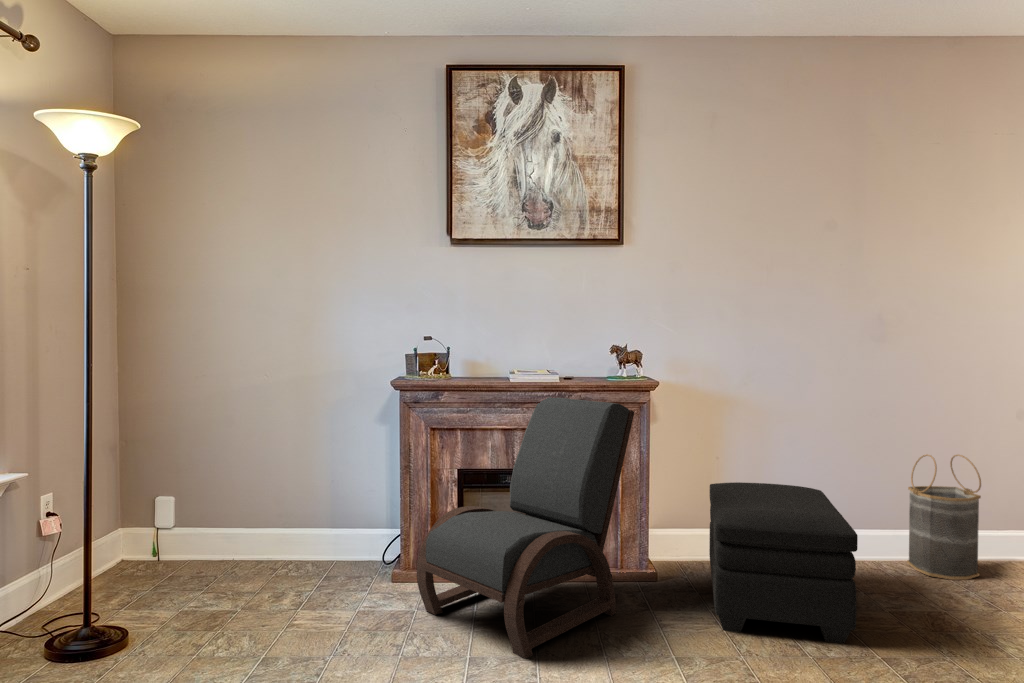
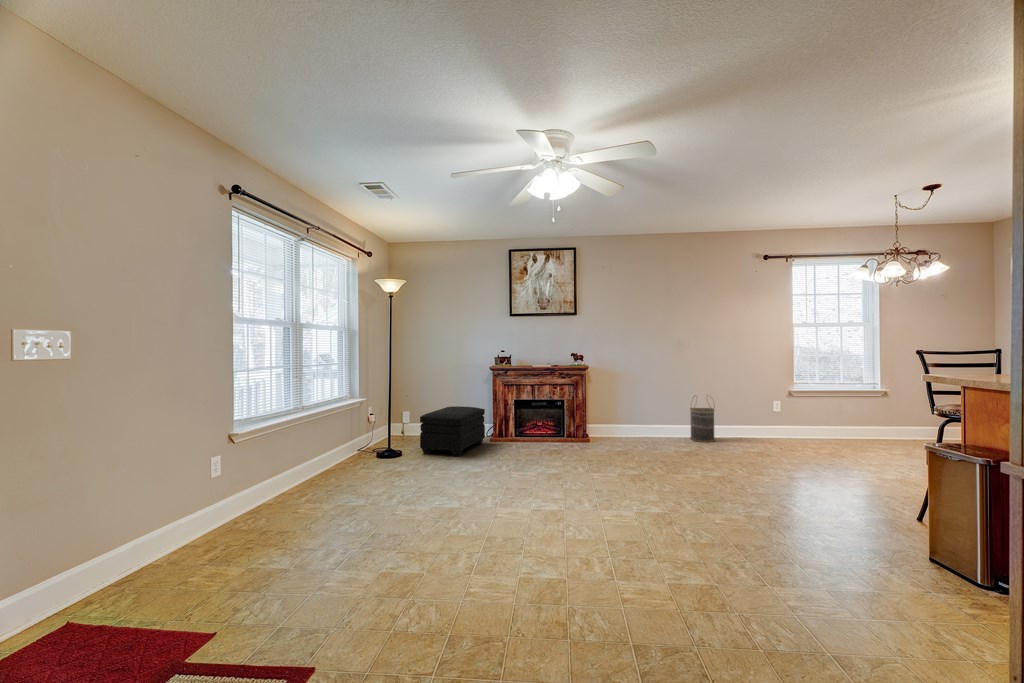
lounge chair: present [417,397,634,658] -> none [501,373,579,456]
ottoman: present [709,482,858,643] -> present [420,406,485,456]

